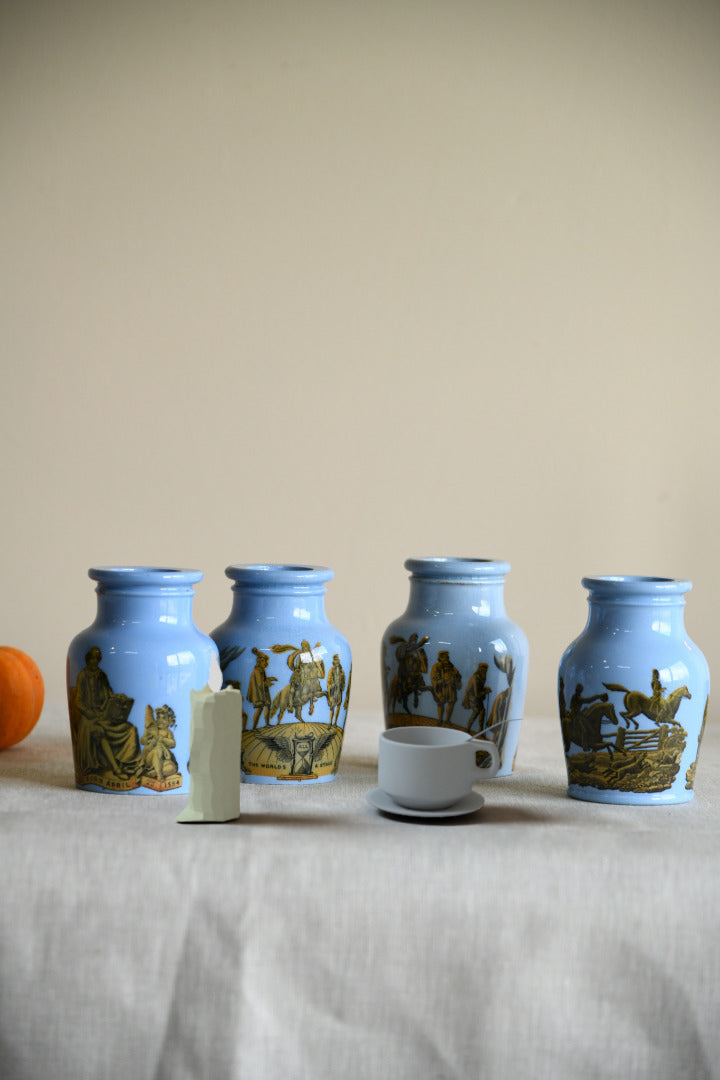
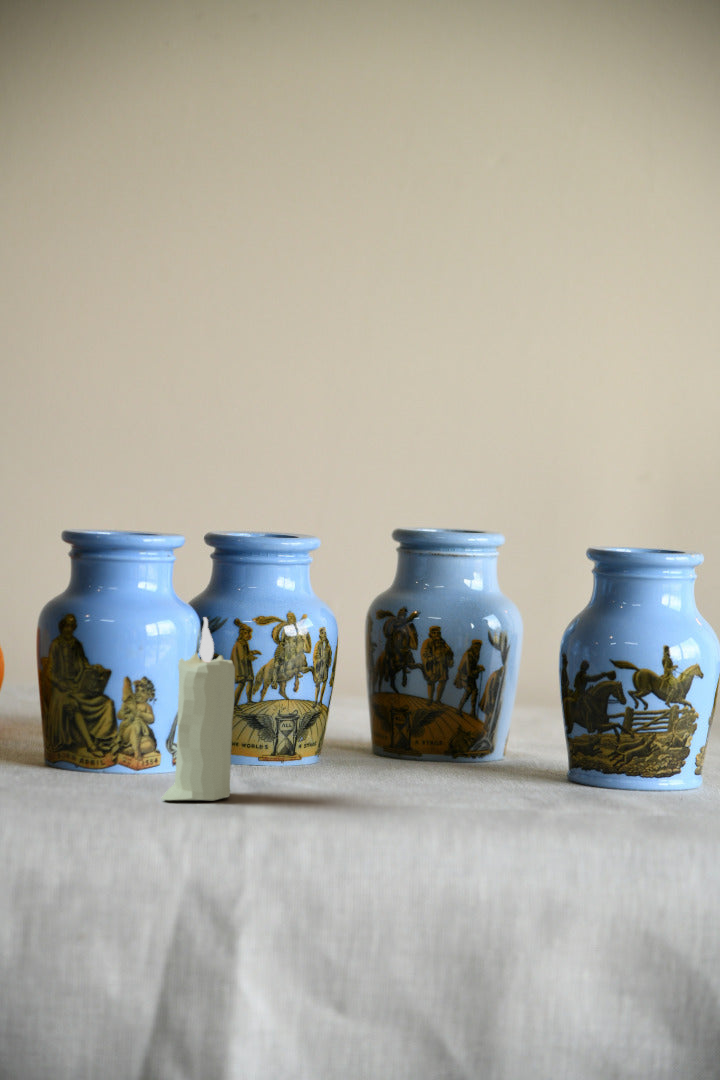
teacup: present [365,719,520,817] -> none [360,695,532,797]

